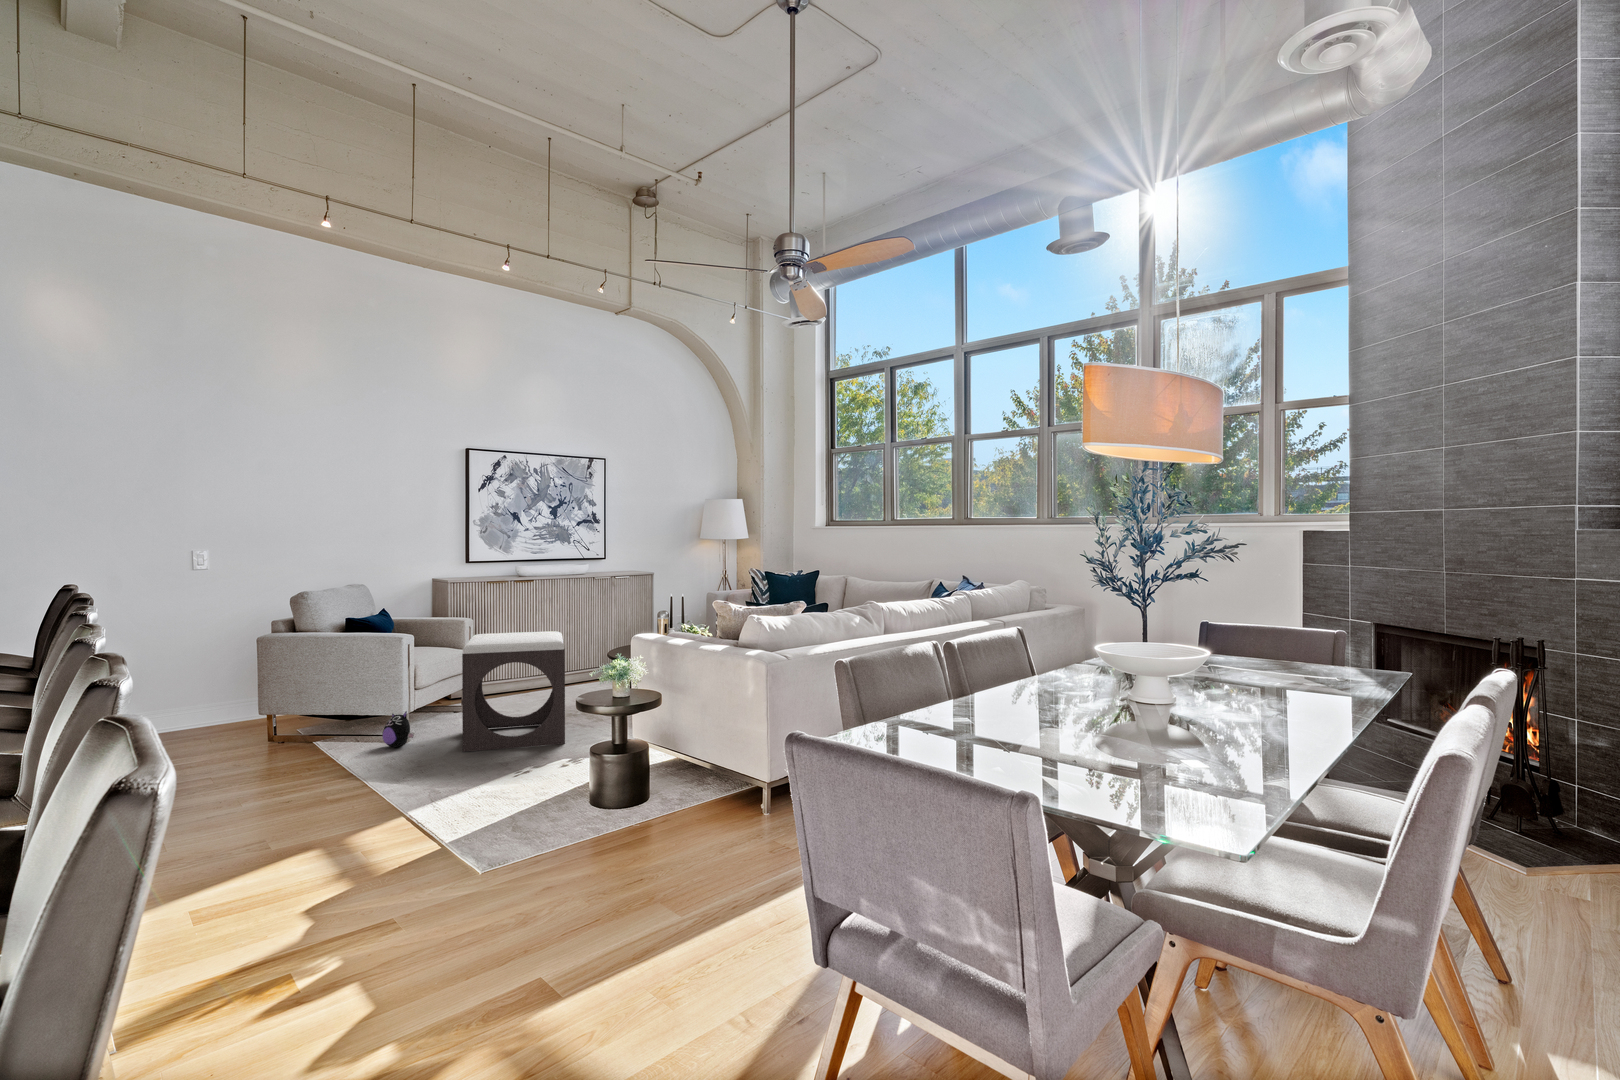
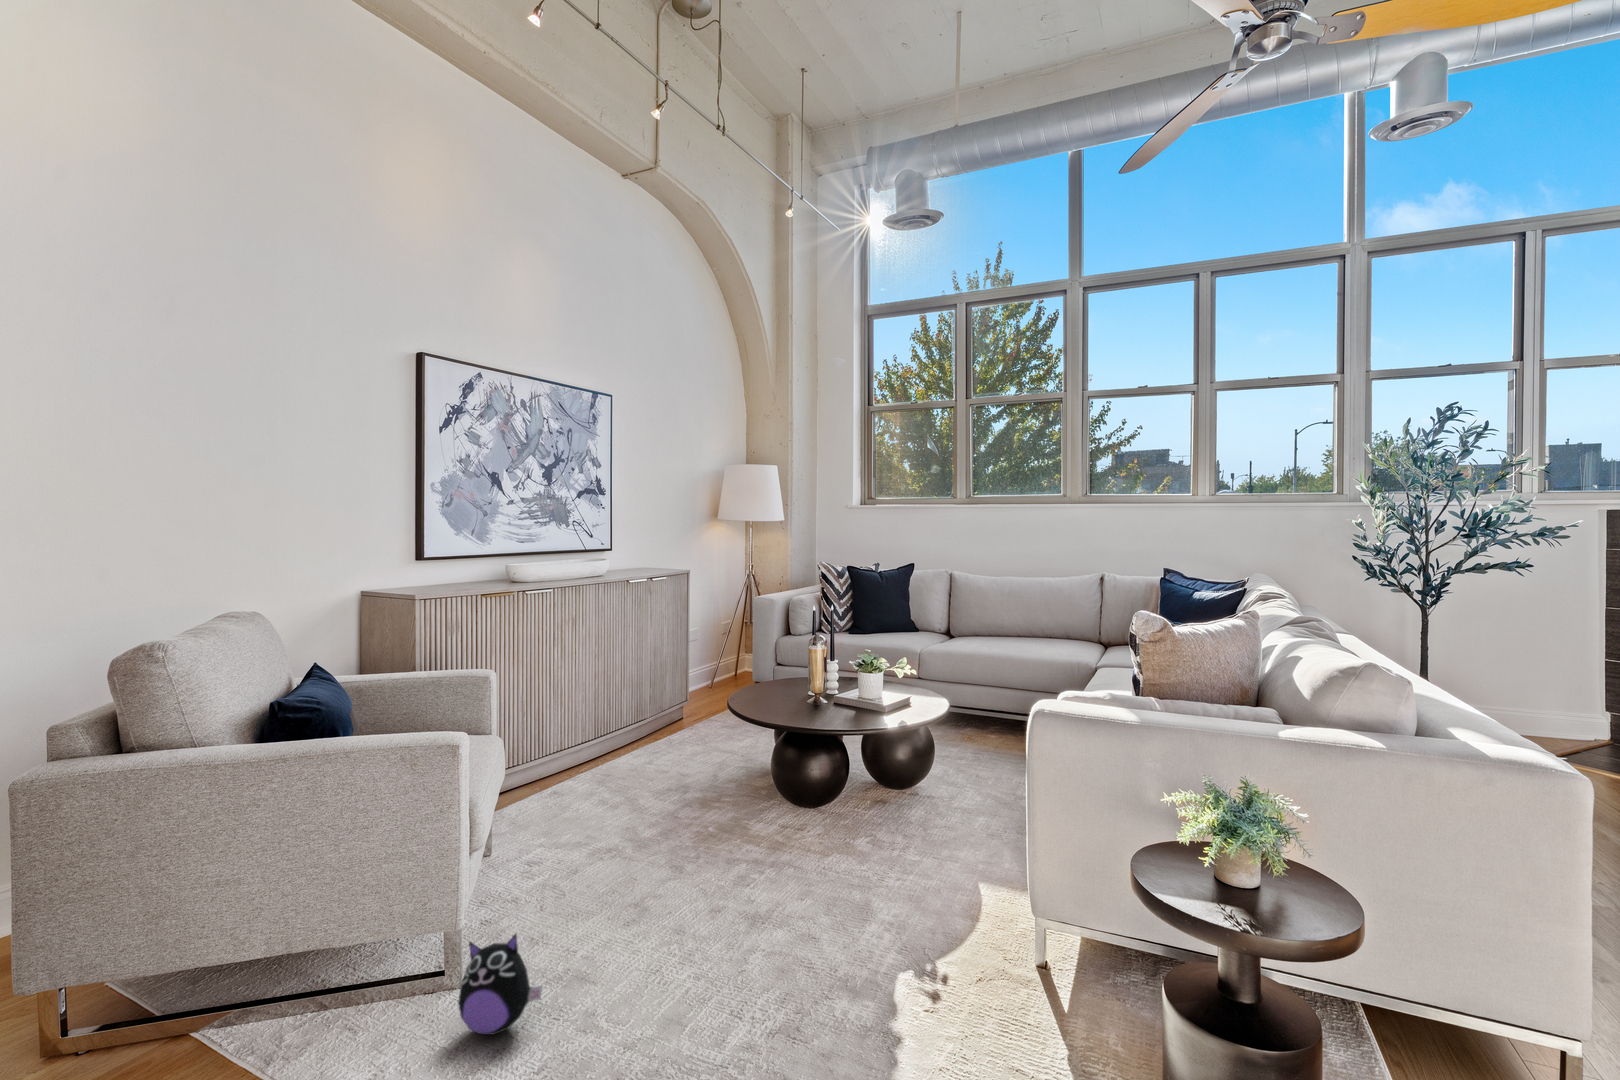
footstool: present [462,631,565,752] -> none [602,695,868,1019]

